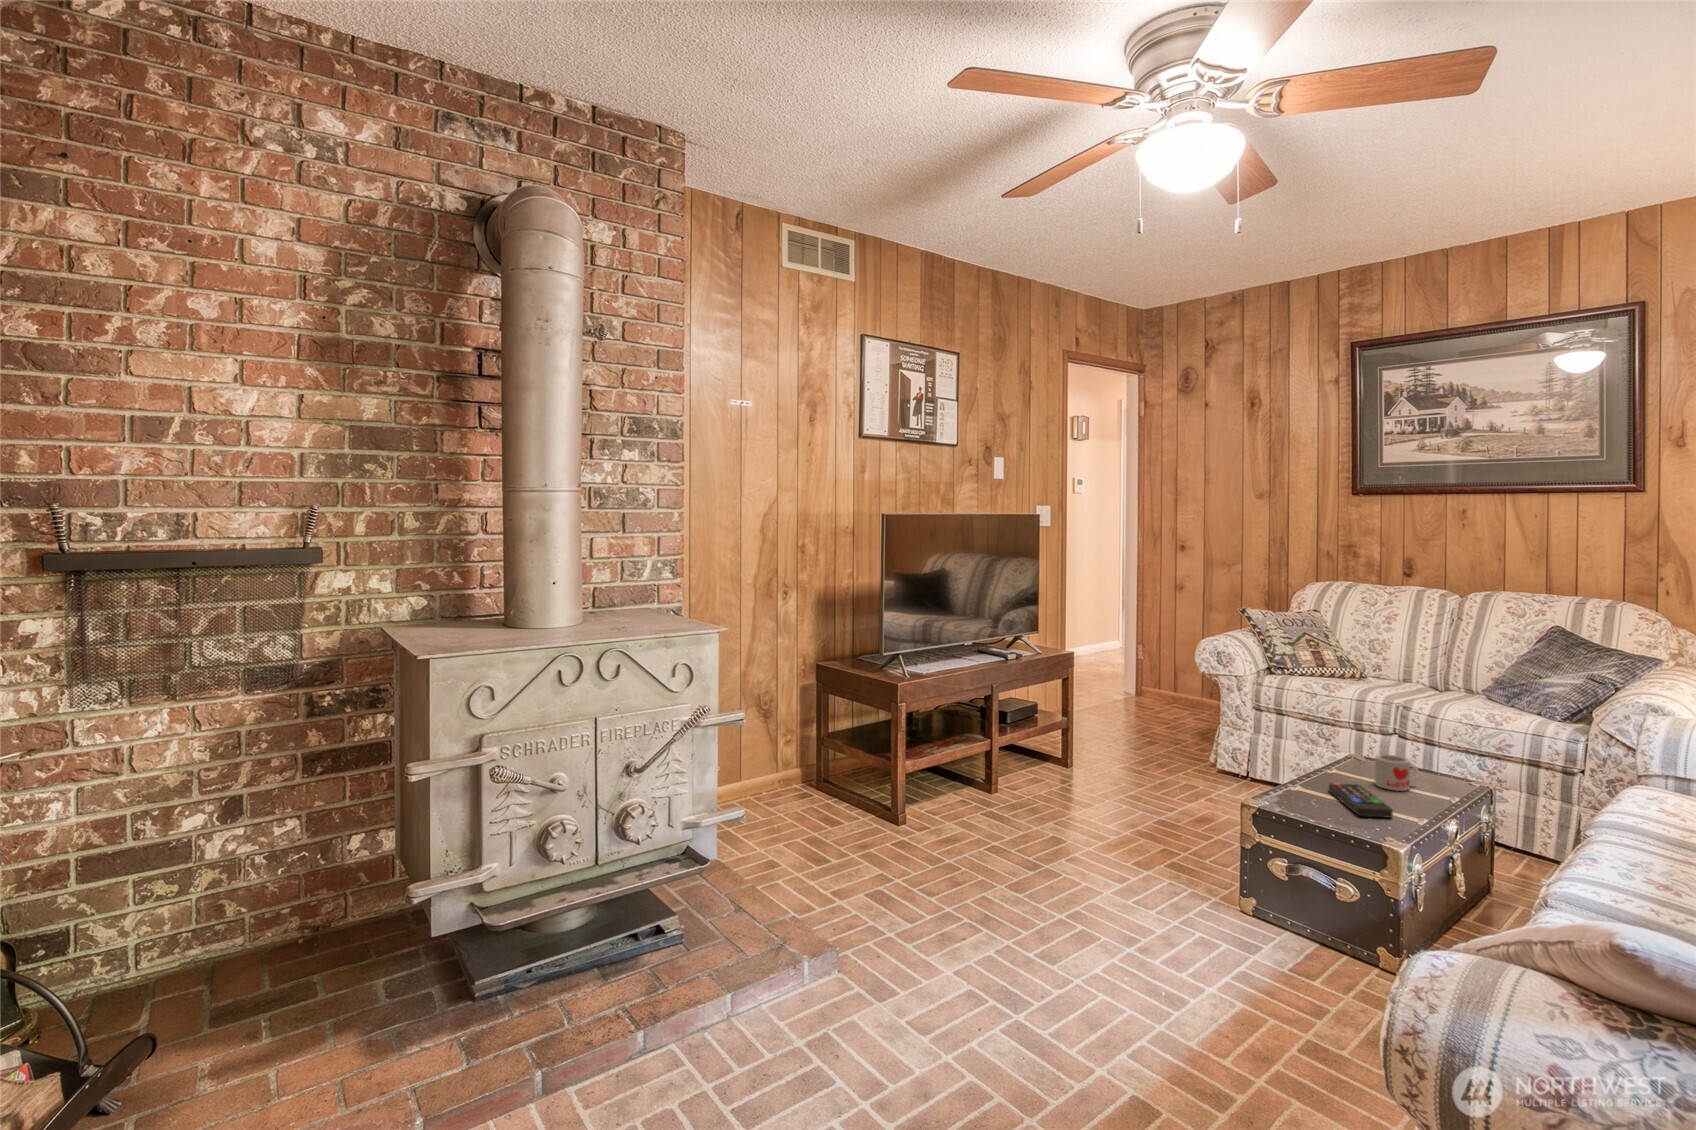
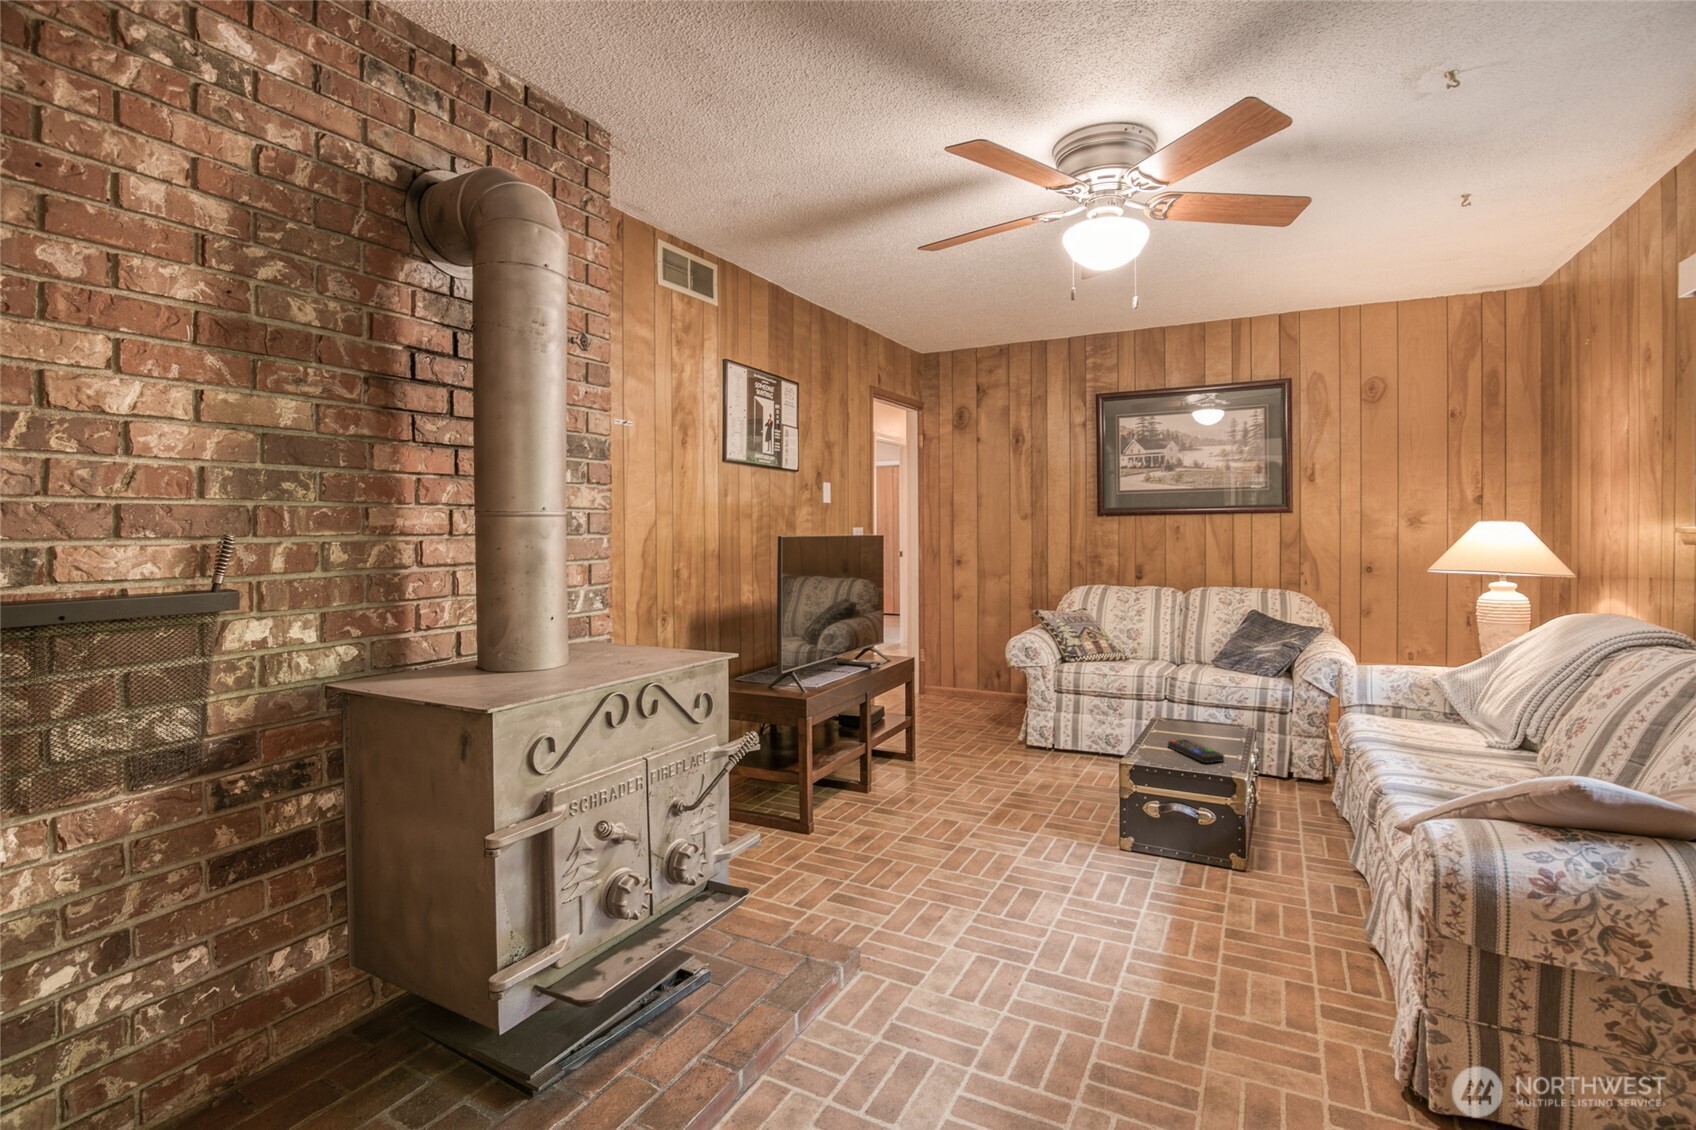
mug: present [1375,754,1418,791] -> none [1190,714,1217,741]

